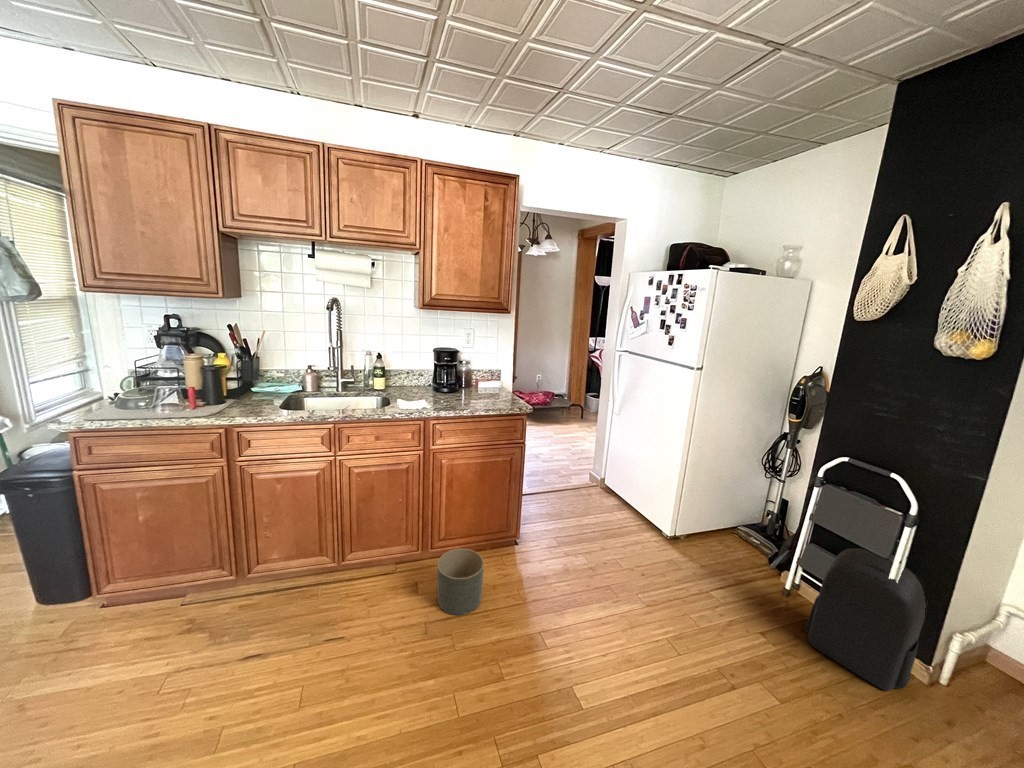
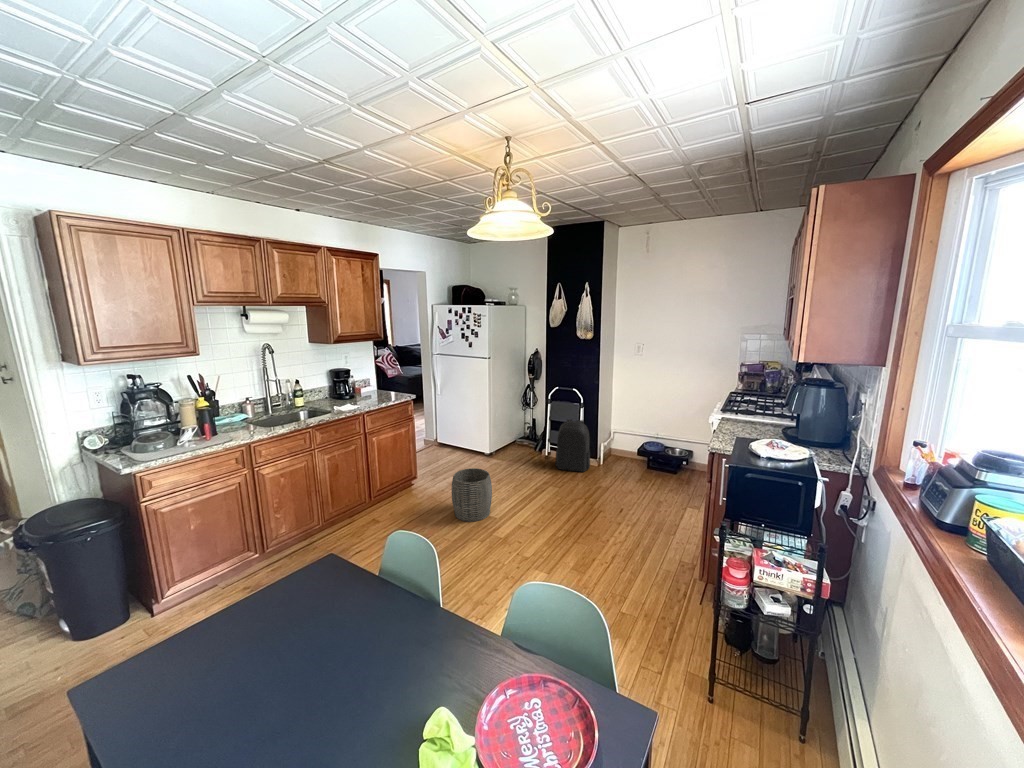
planter: present [437,548,484,615] -> none [384,482,413,517]
woven basket: none [523,584,608,714] -> present [452,468,492,522]

